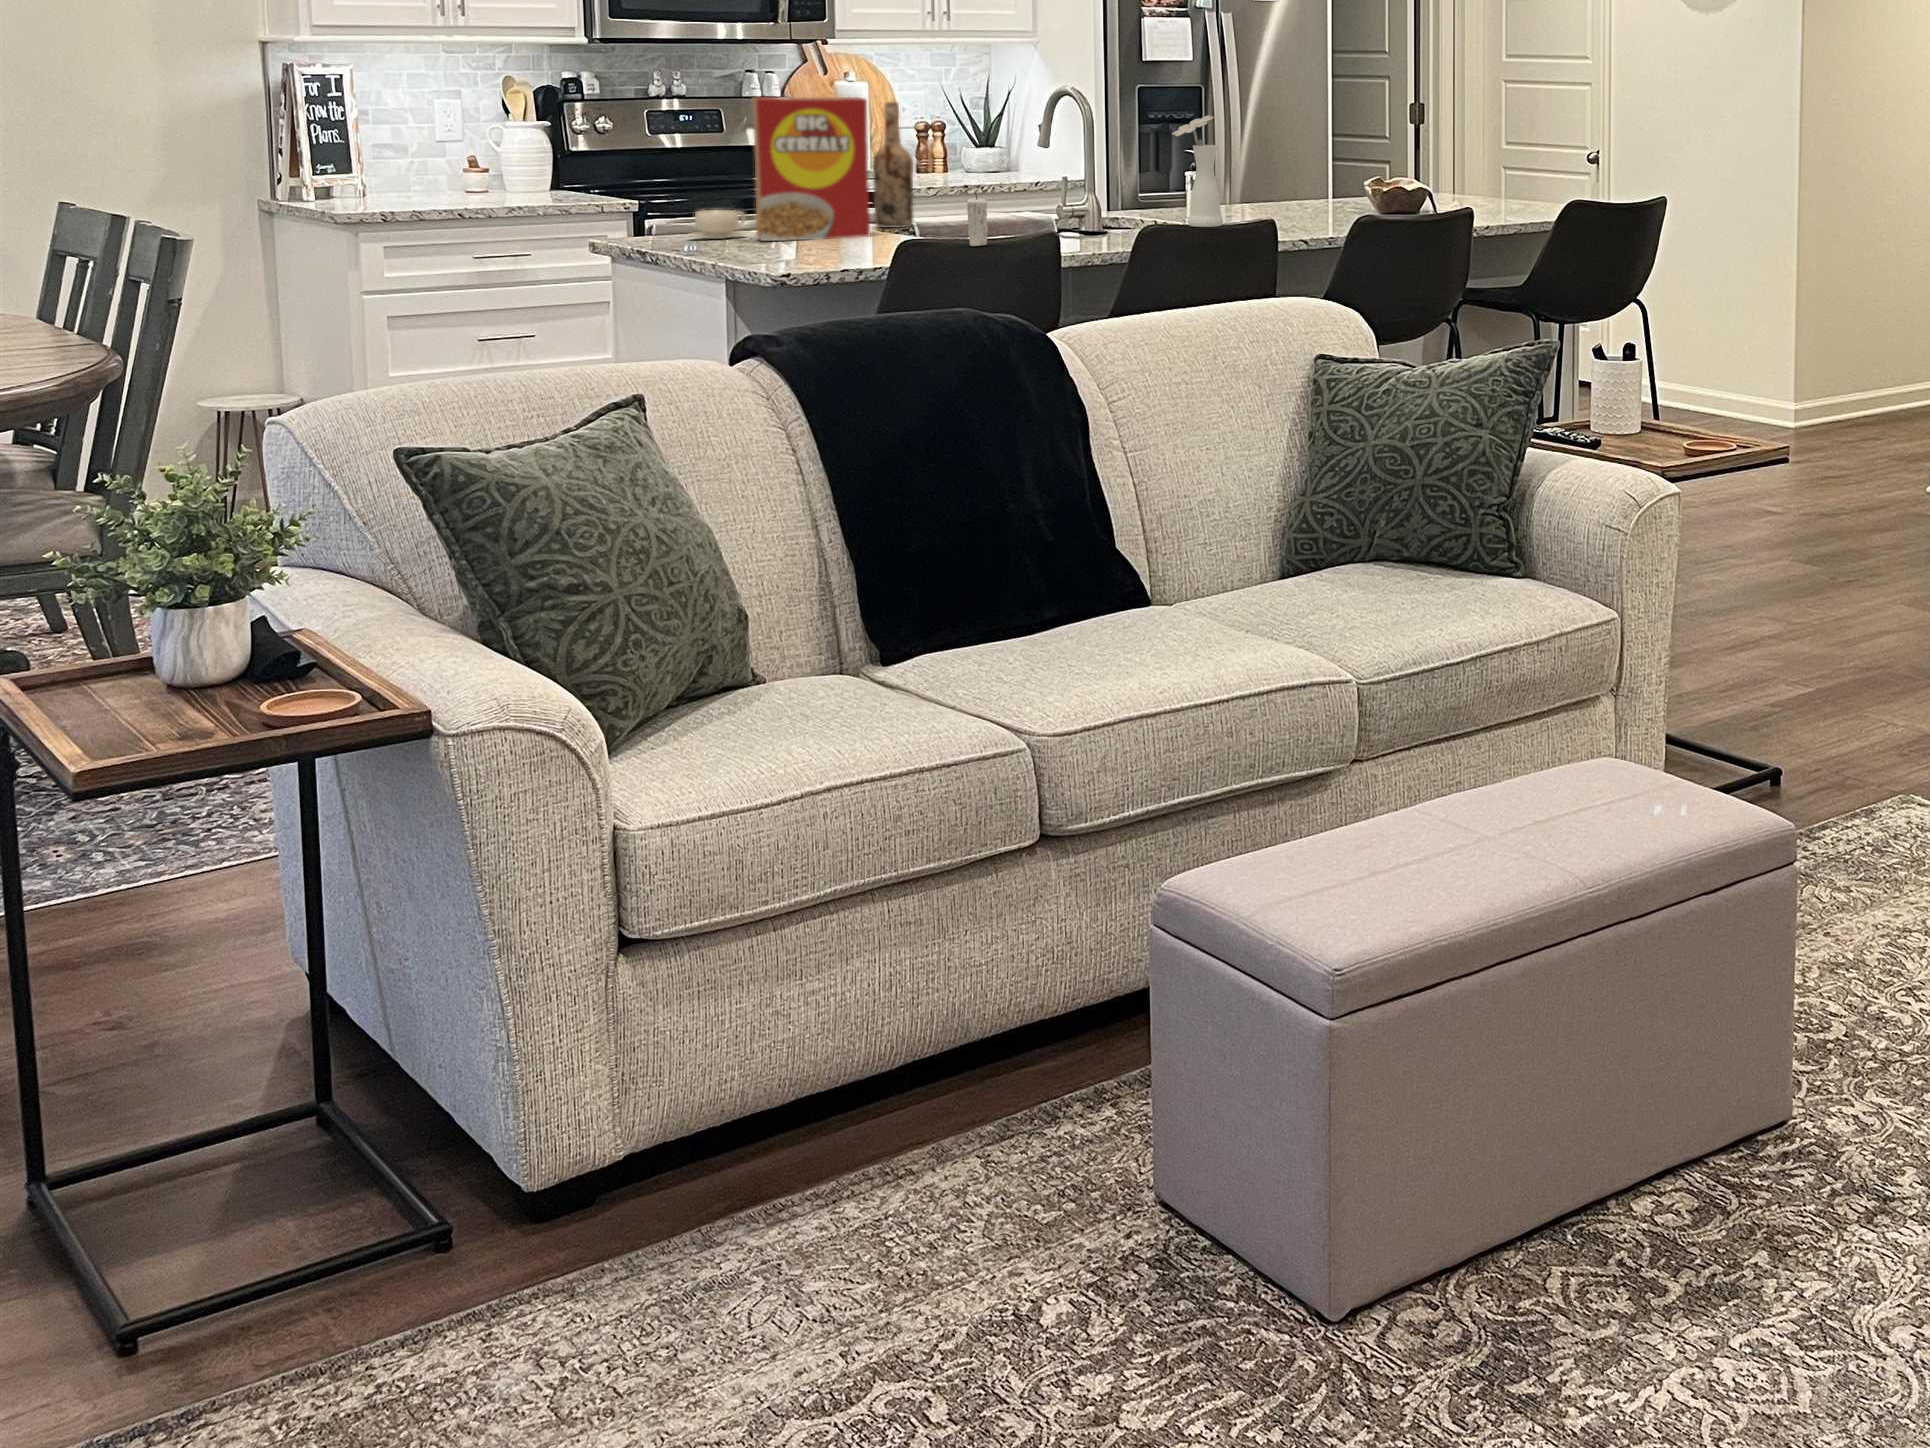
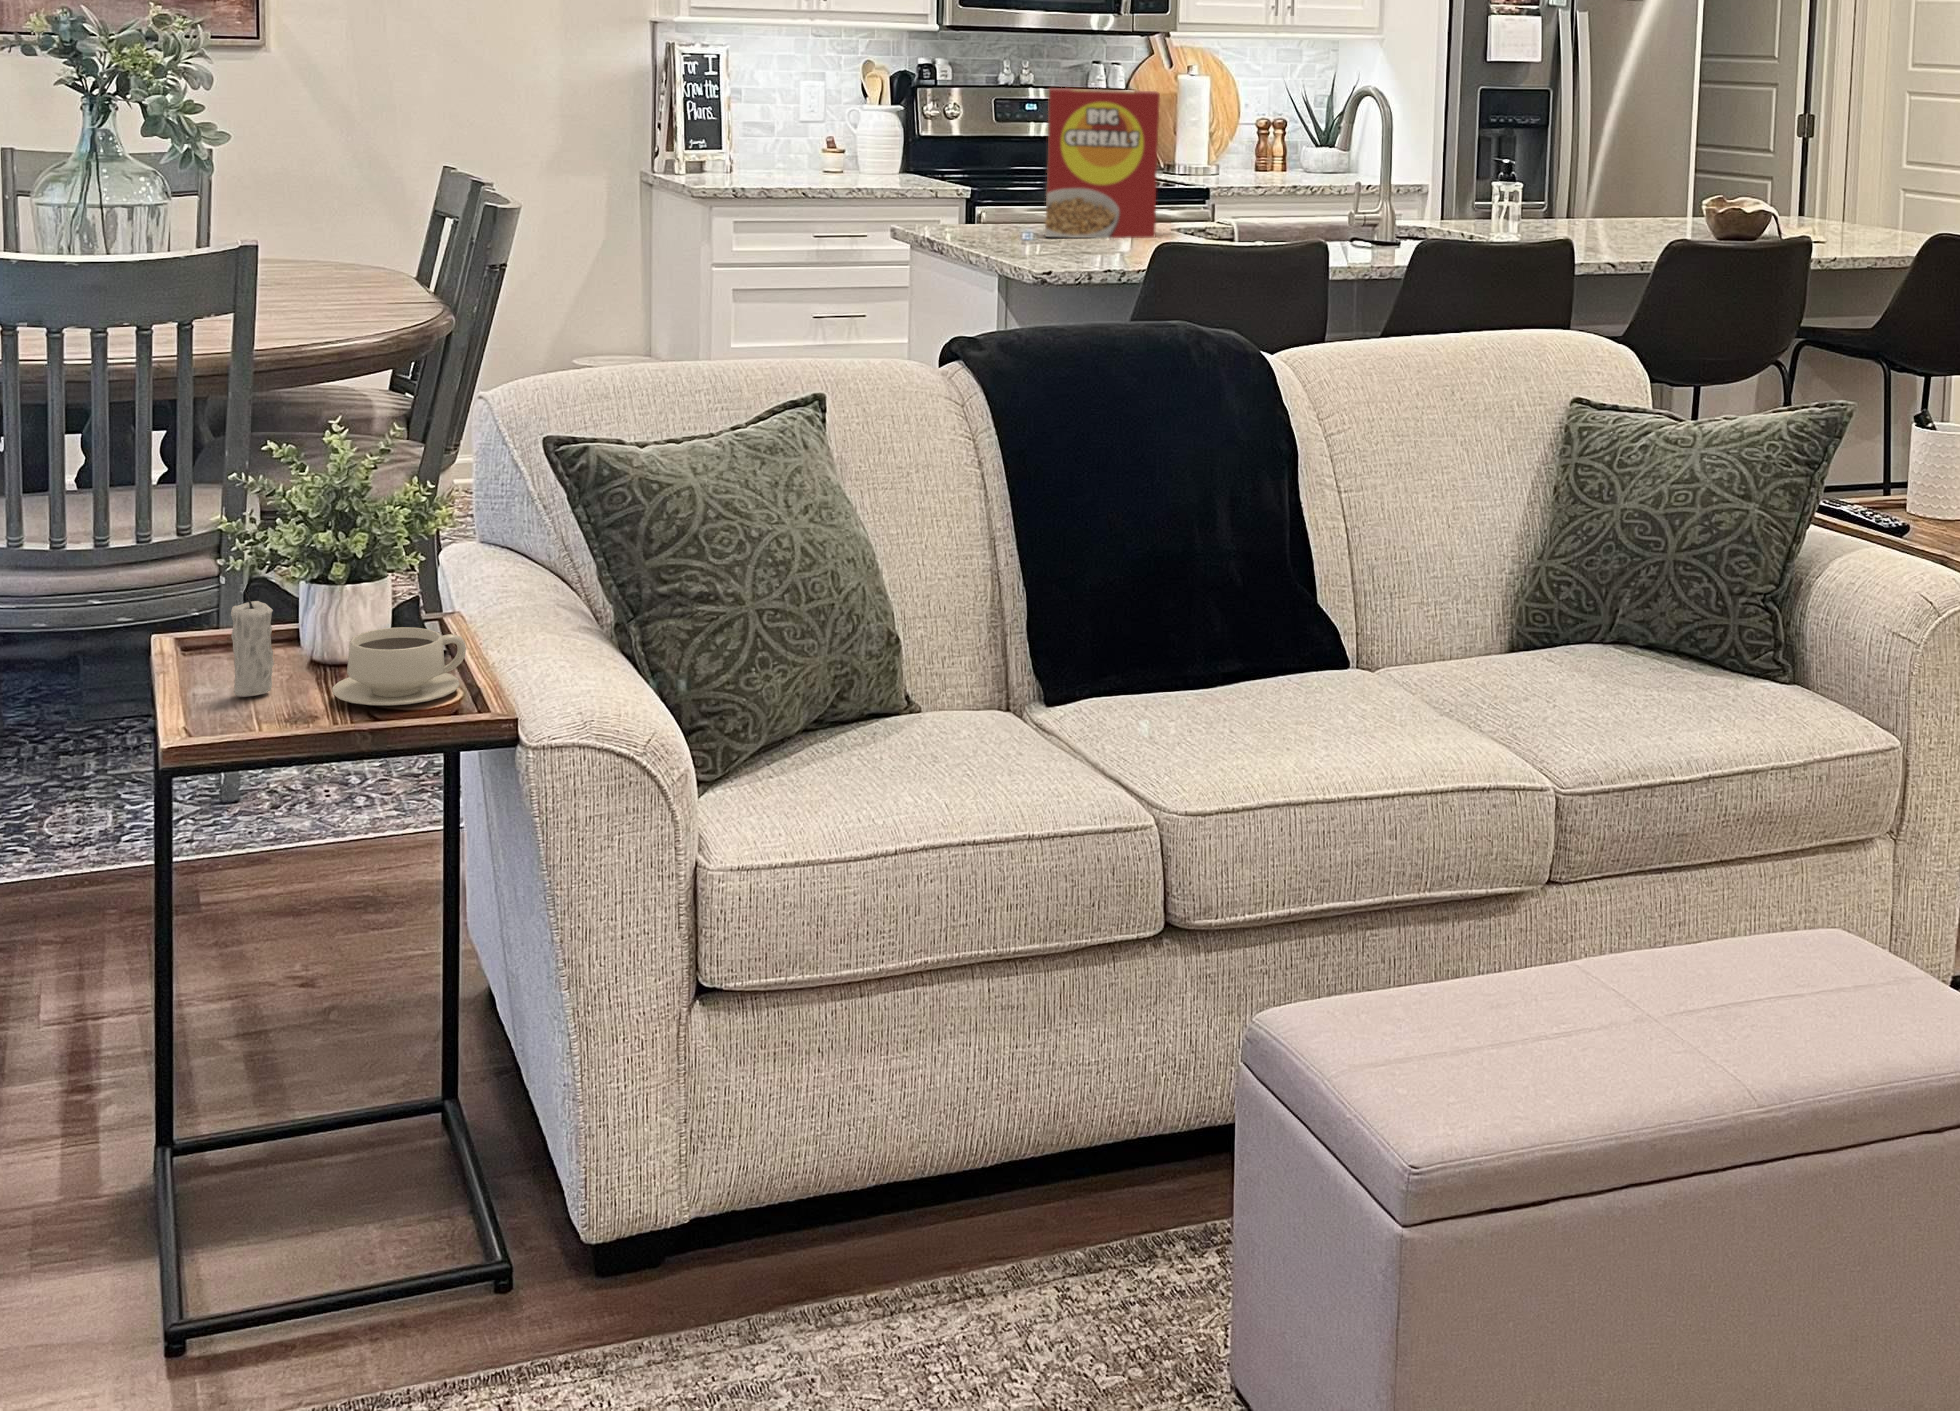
wine bottle: present [873,102,913,228] -> none [1170,98,1212,230]
vase: present [1172,115,1223,227] -> none [1470,122,1521,246]
candle: present [967,191,988,246] -> present [231,590,274,697]
teacup: present [690,210,746,239] -> present [332,627,466,705]

